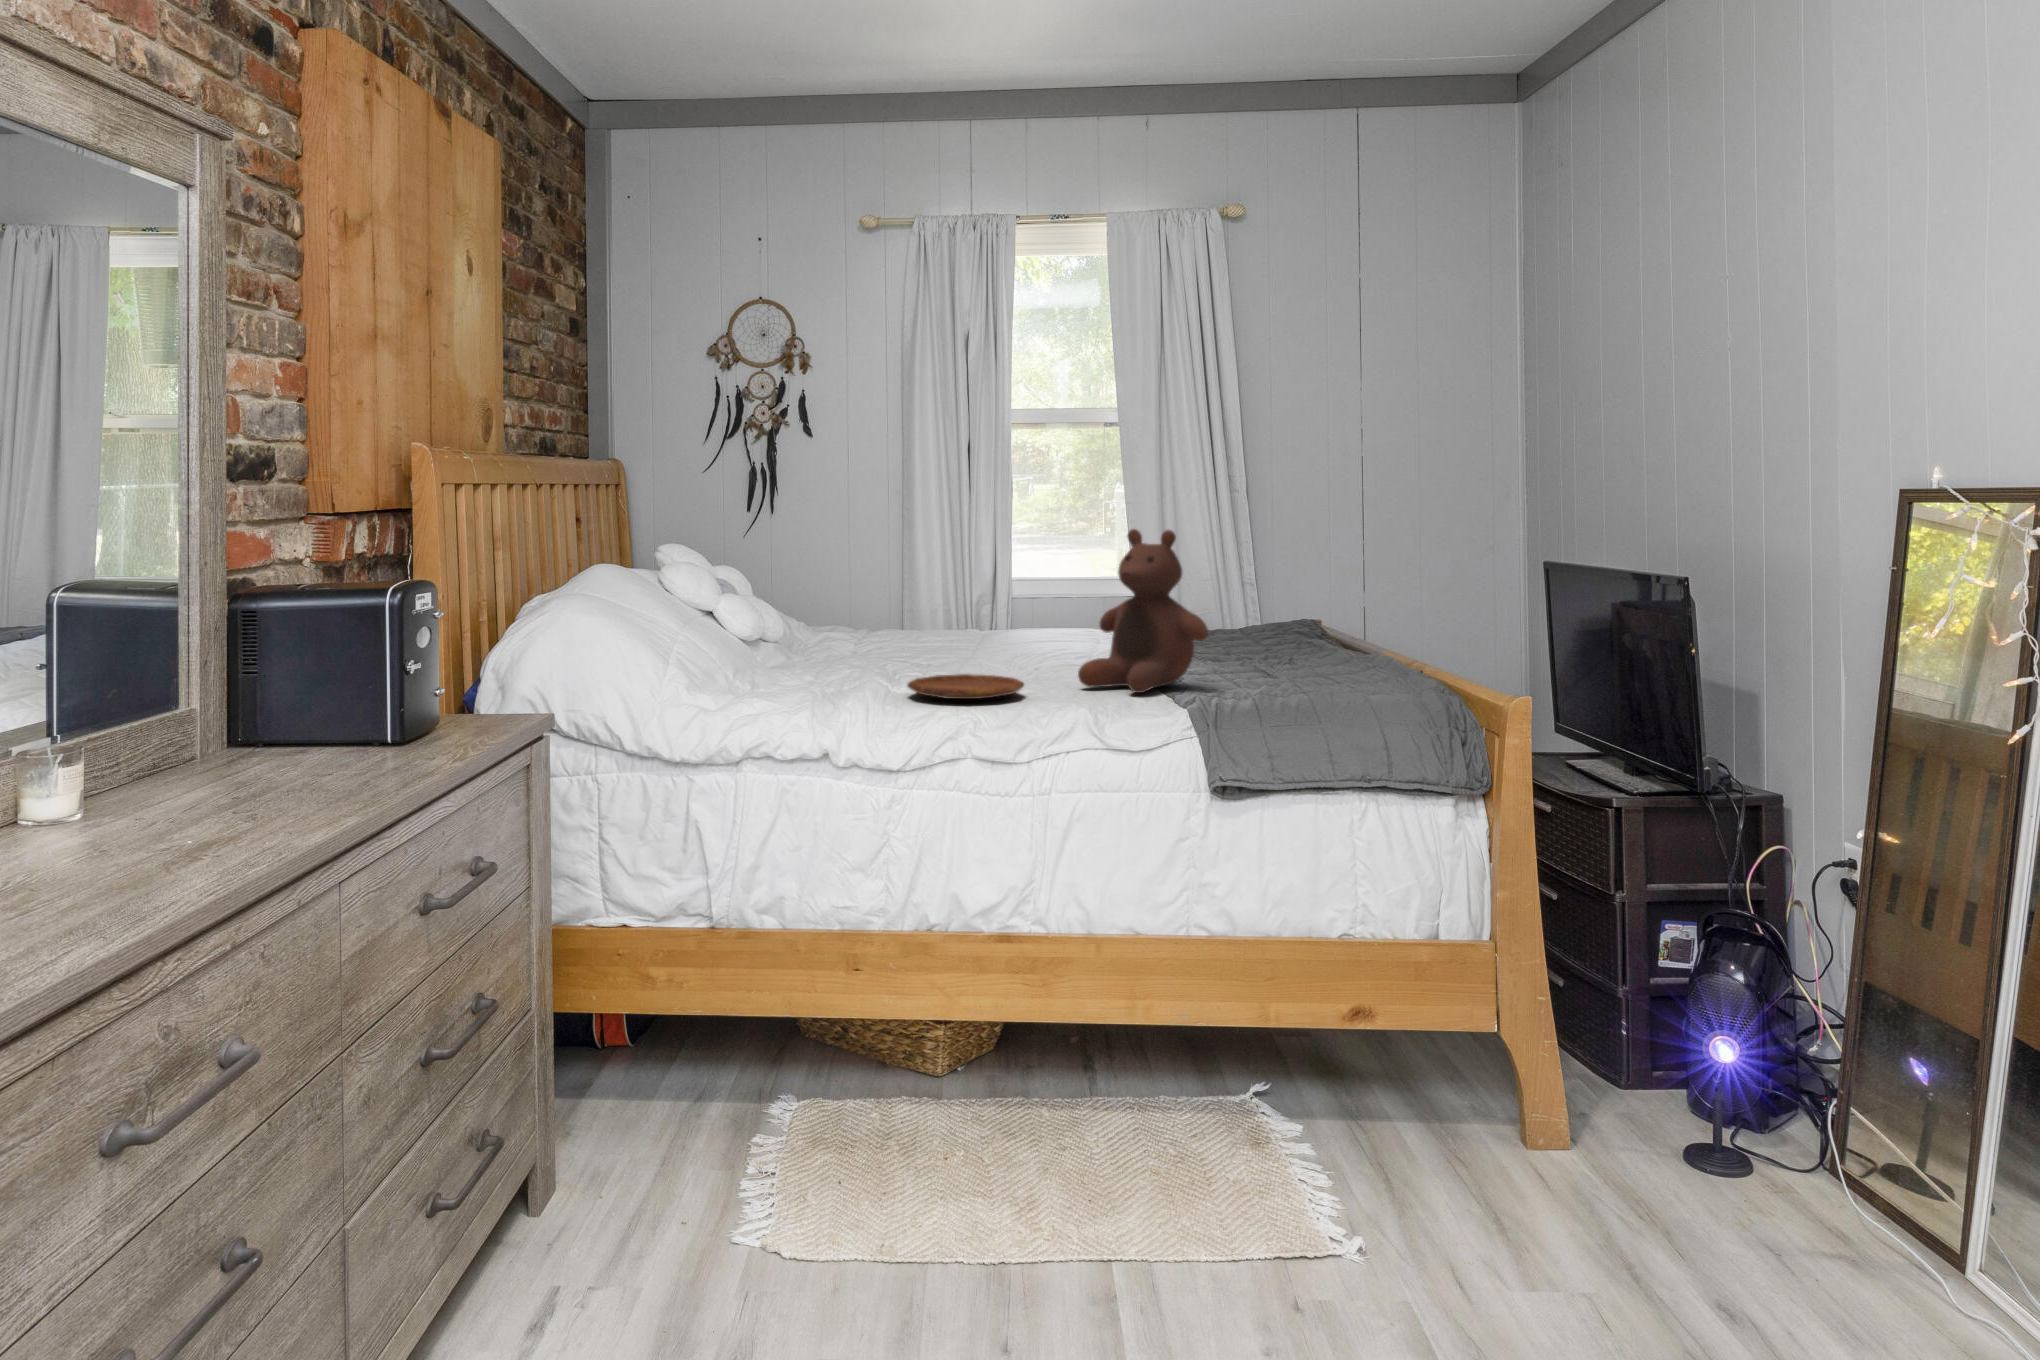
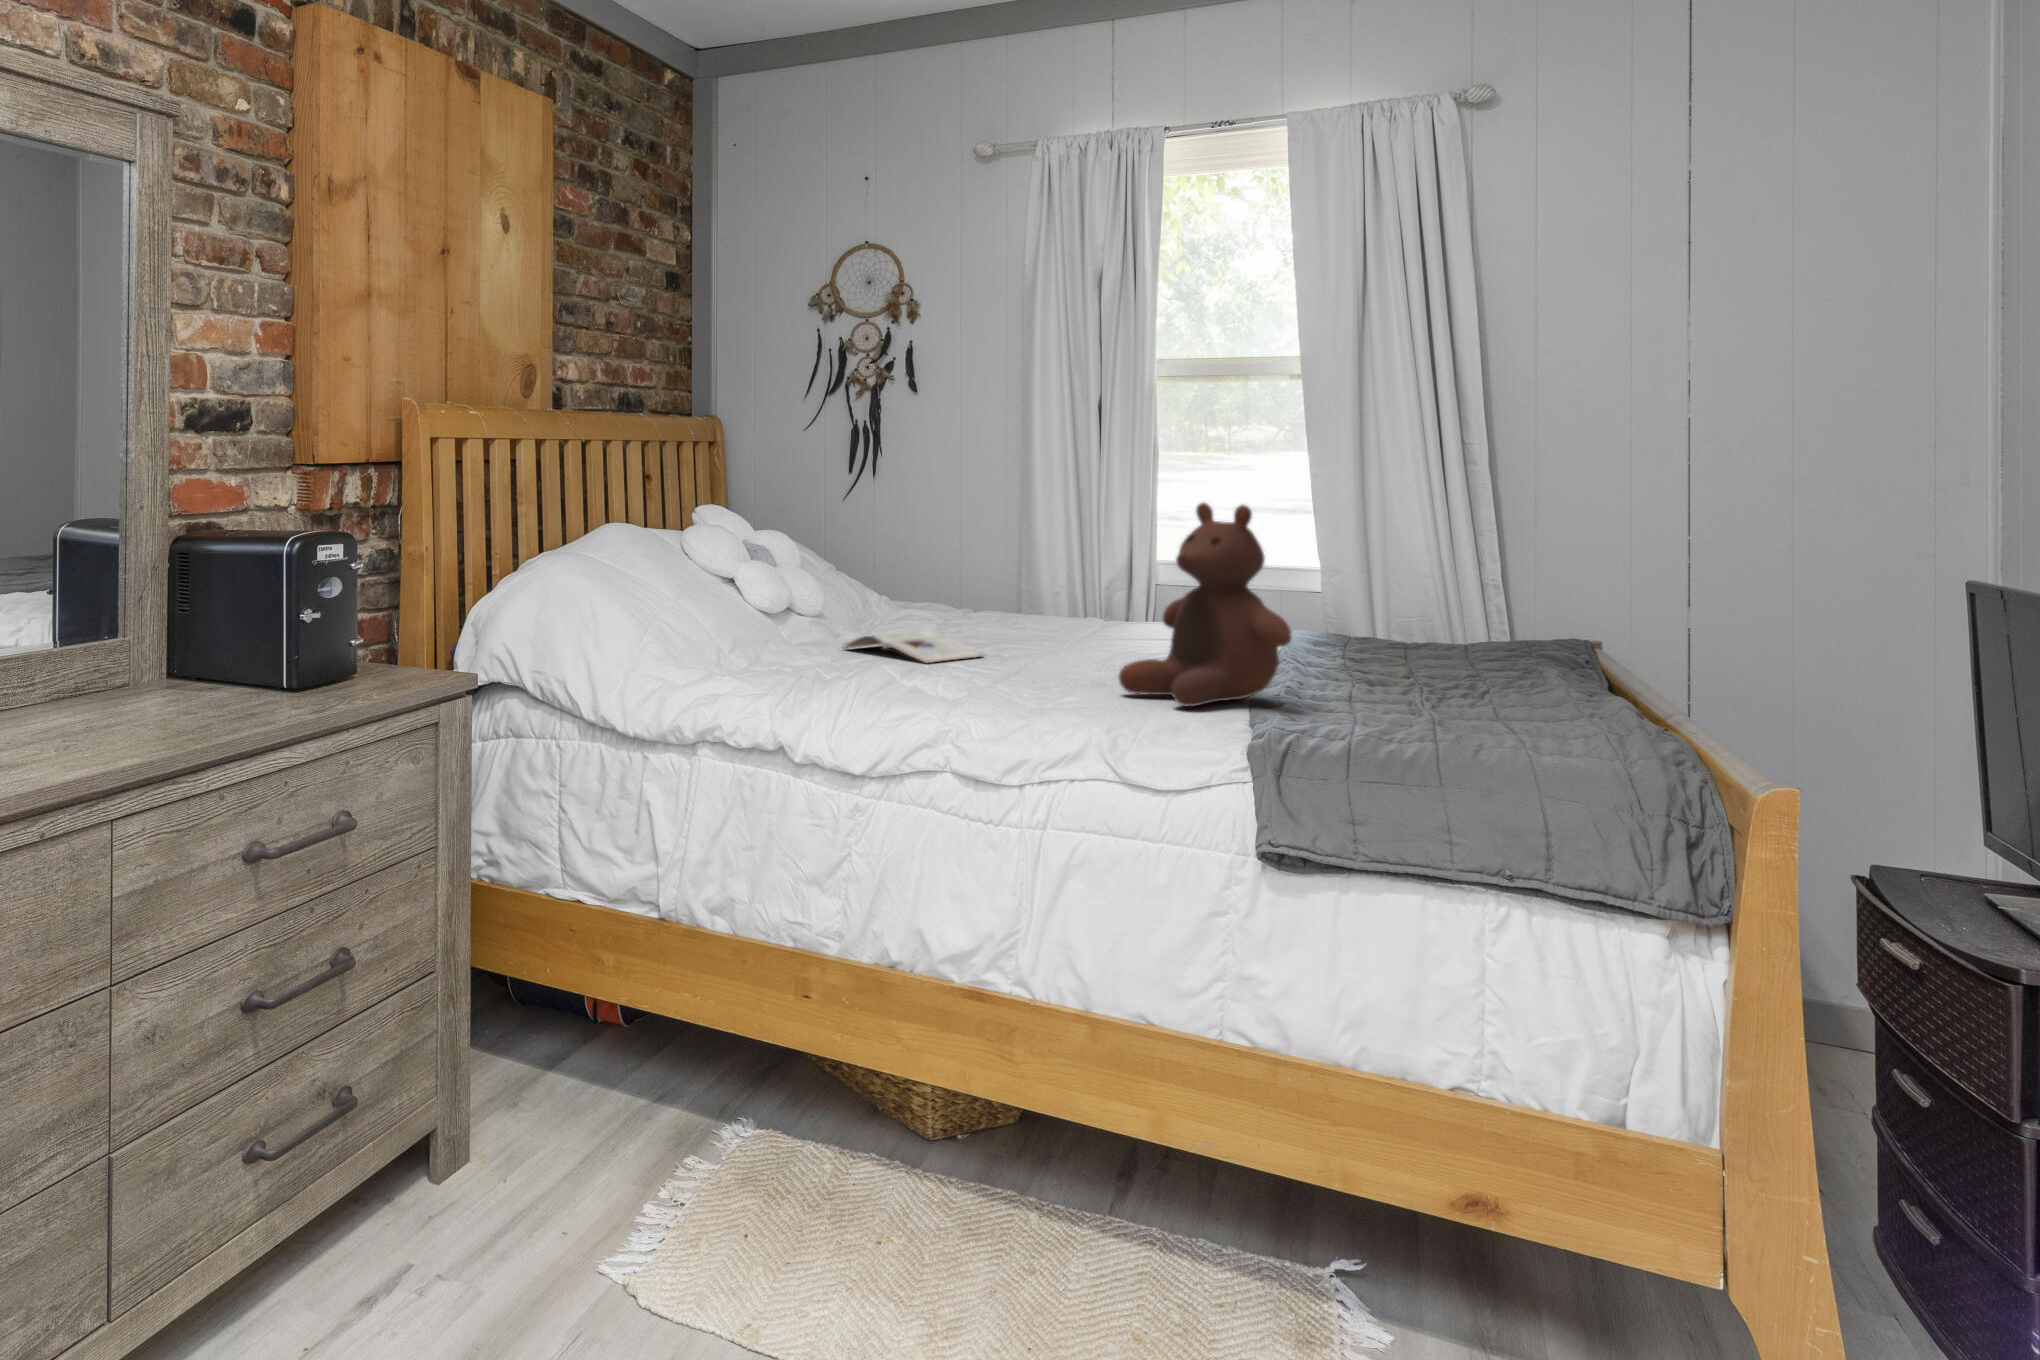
magazine: none [815,649,940,677] -> present [844,631,984,663]
tray: present [907,674,1024,699] -> none [897,665,1038,696]

